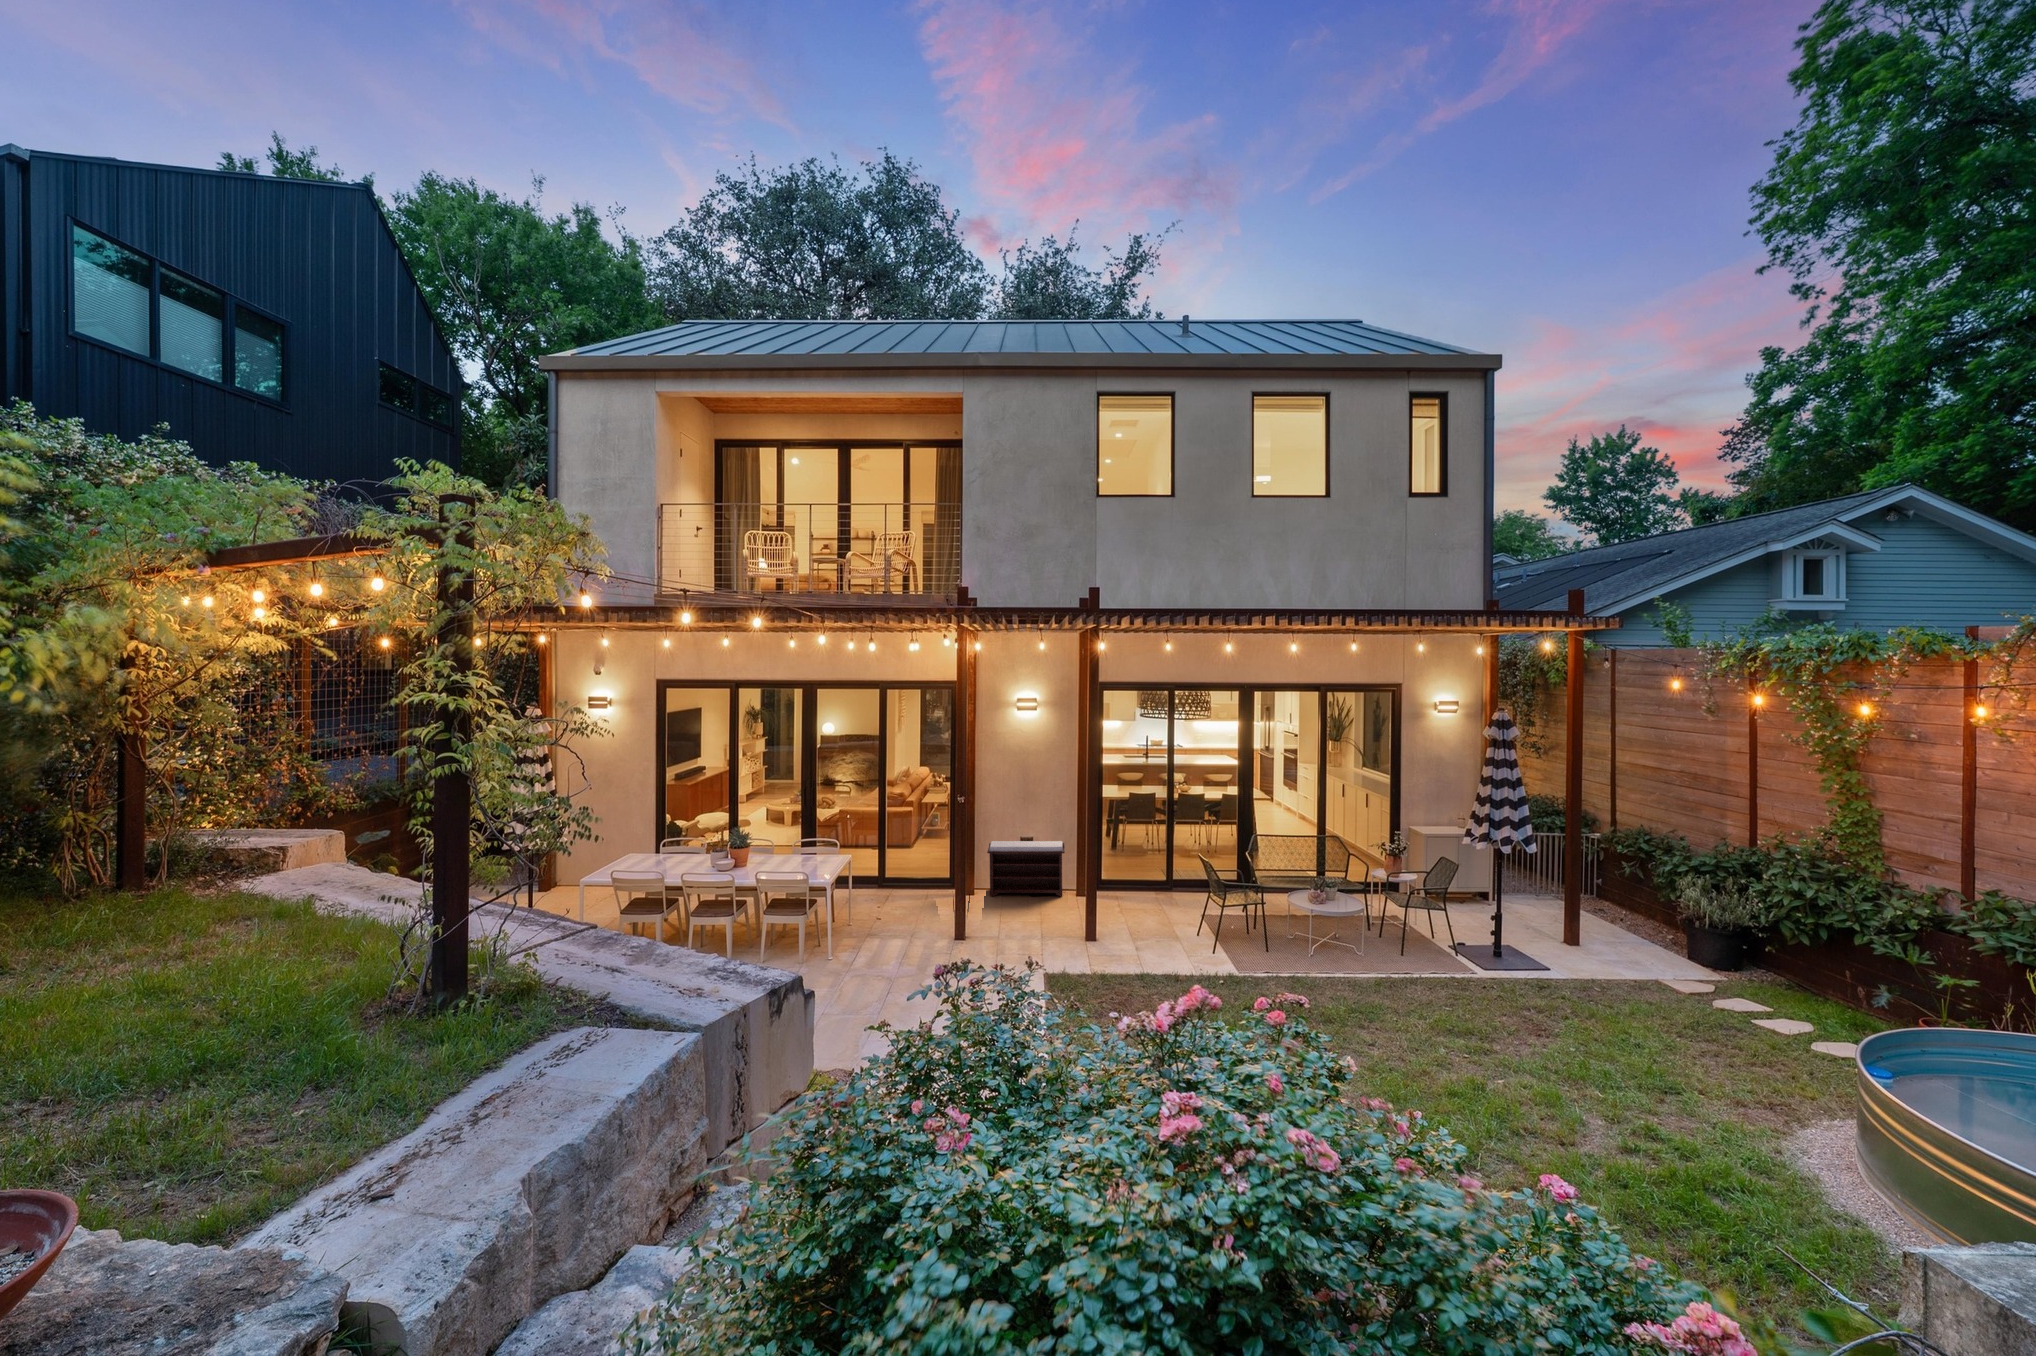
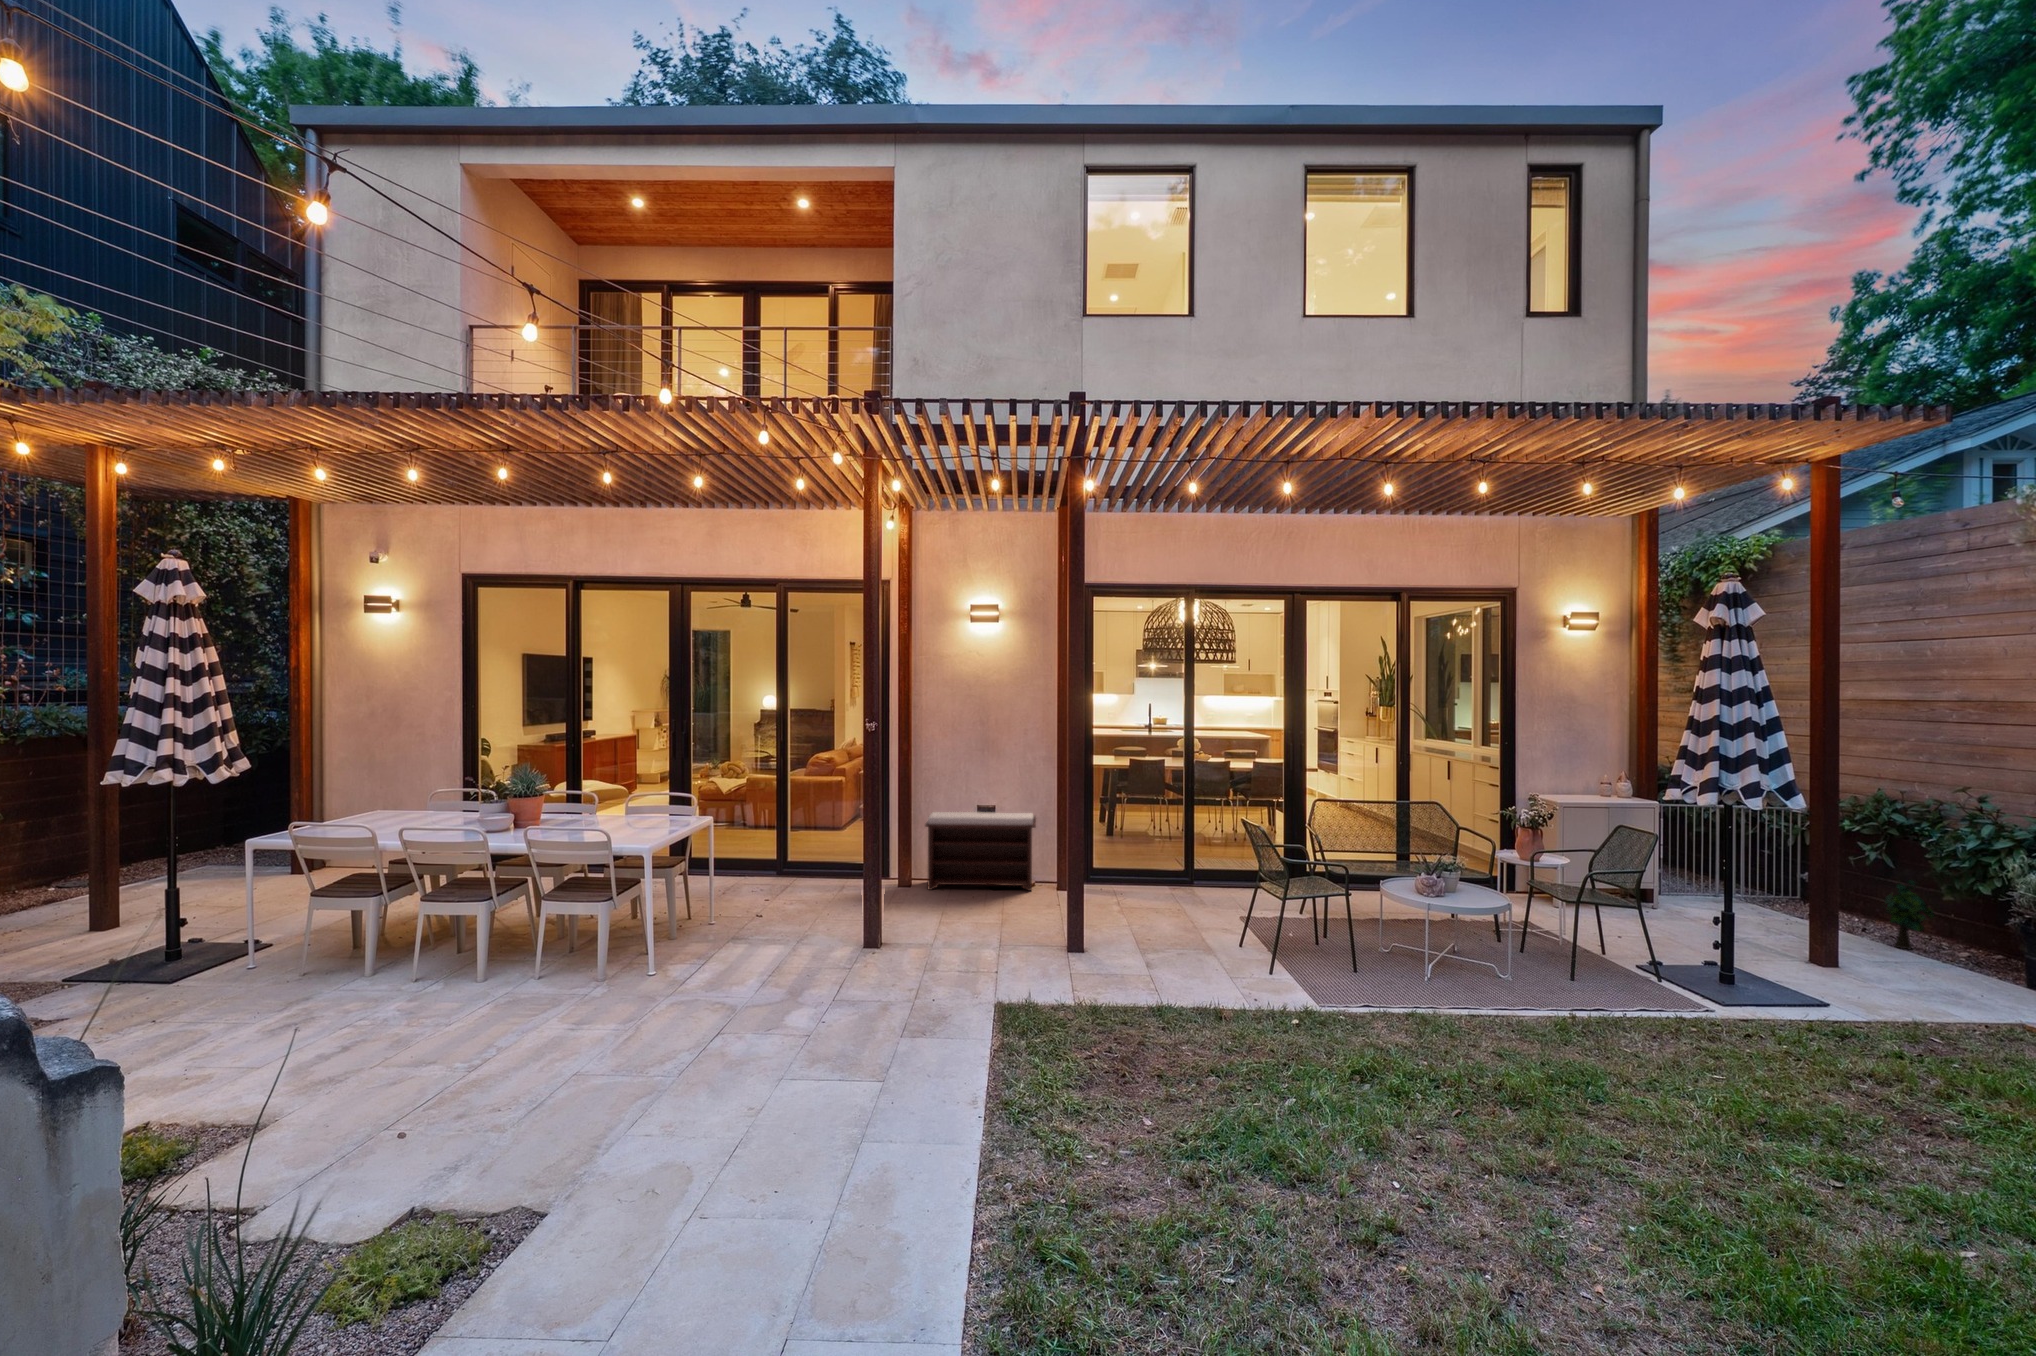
decorative plant: none [1621,890,1652,935] -> present [1883,880,1935,949]

